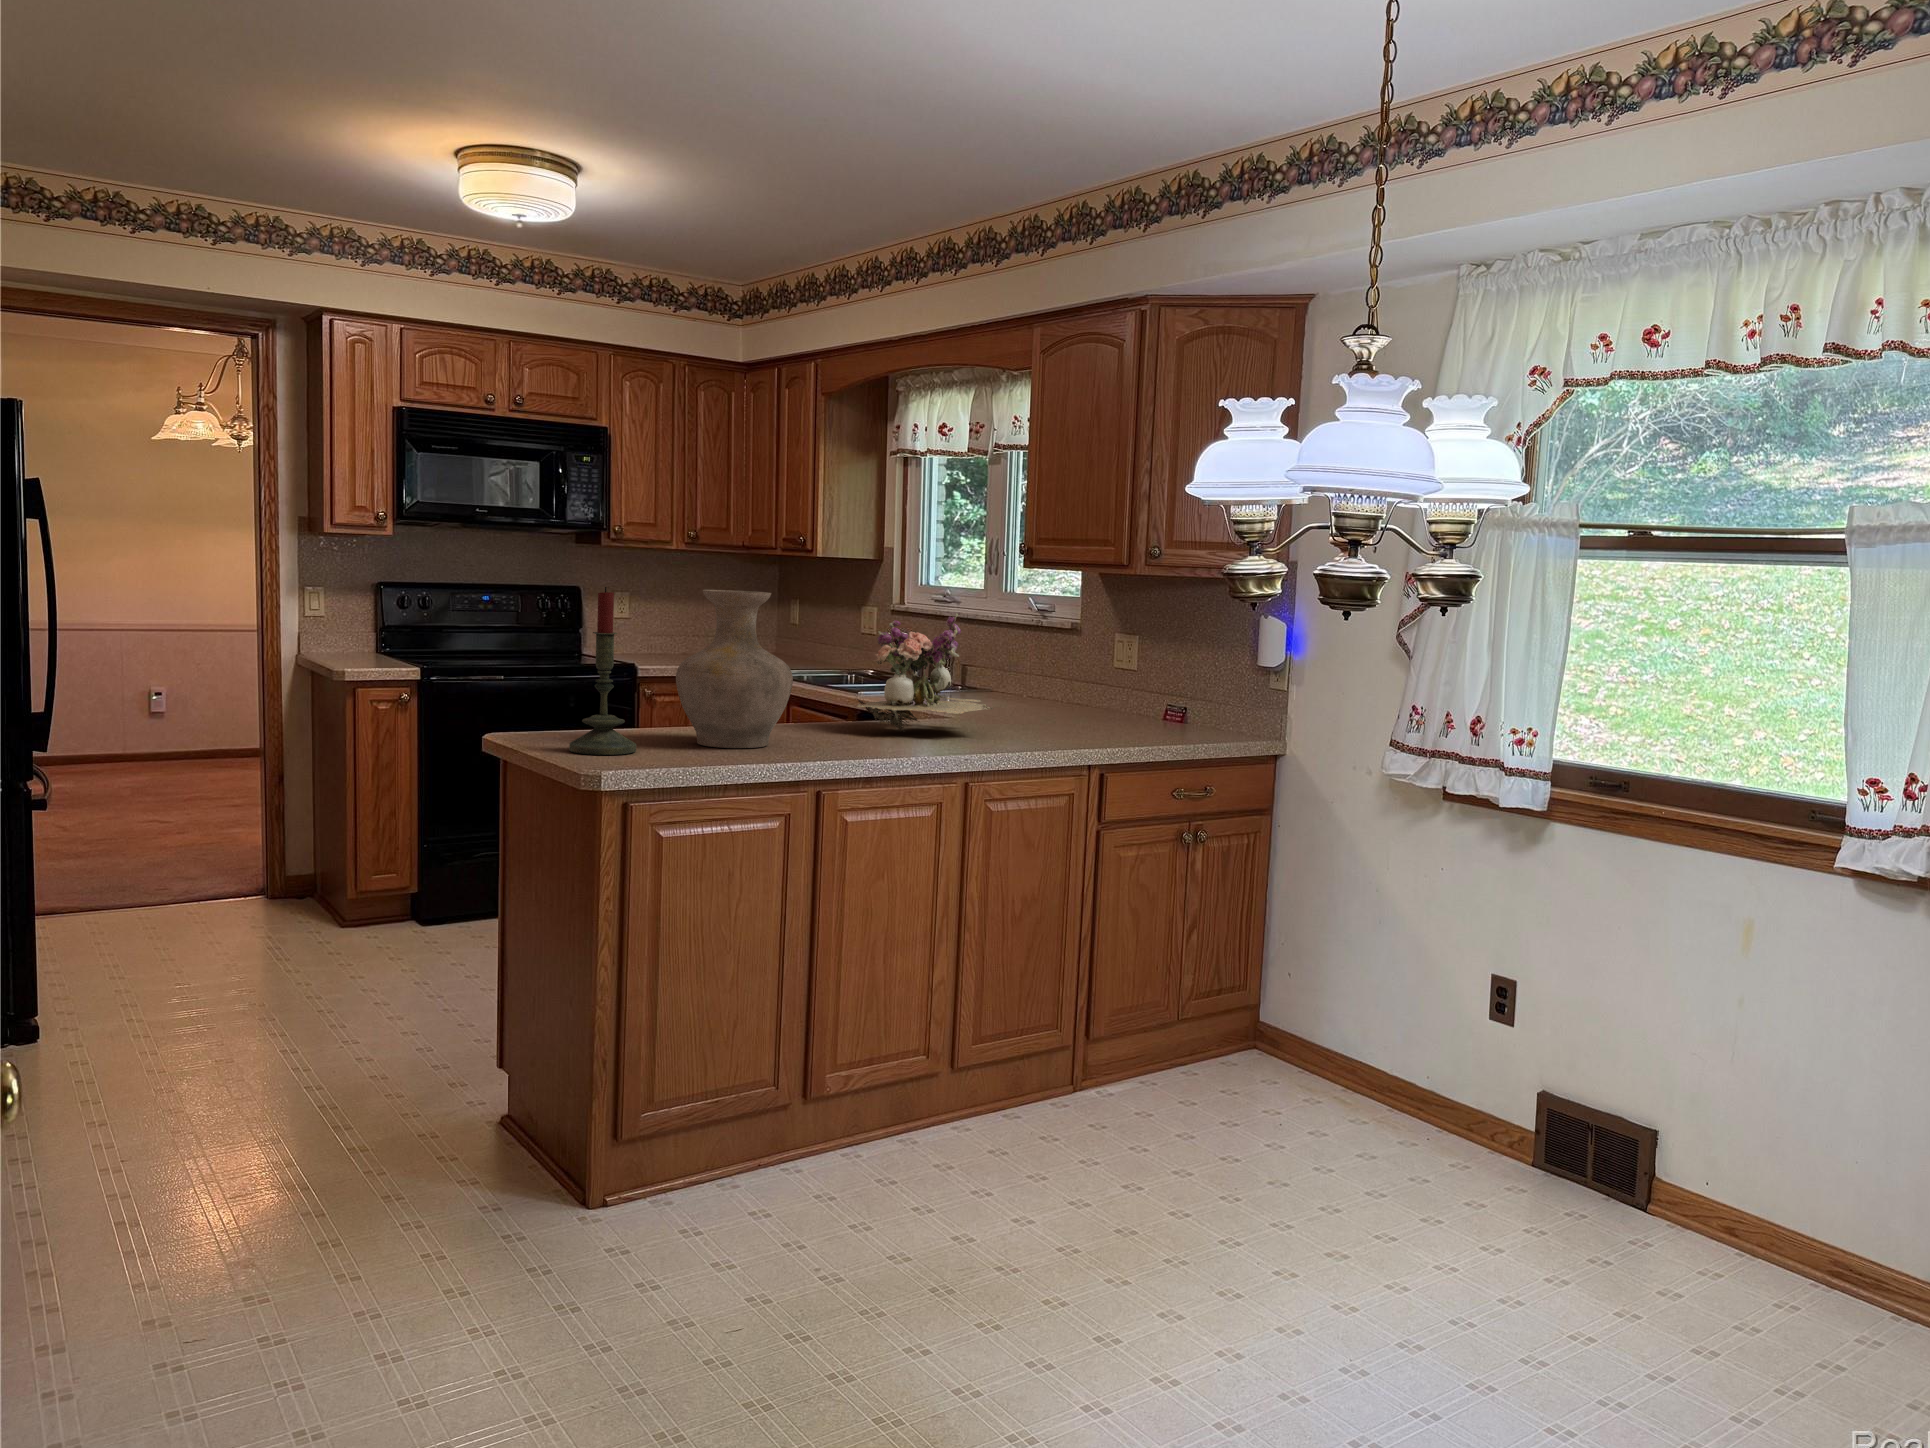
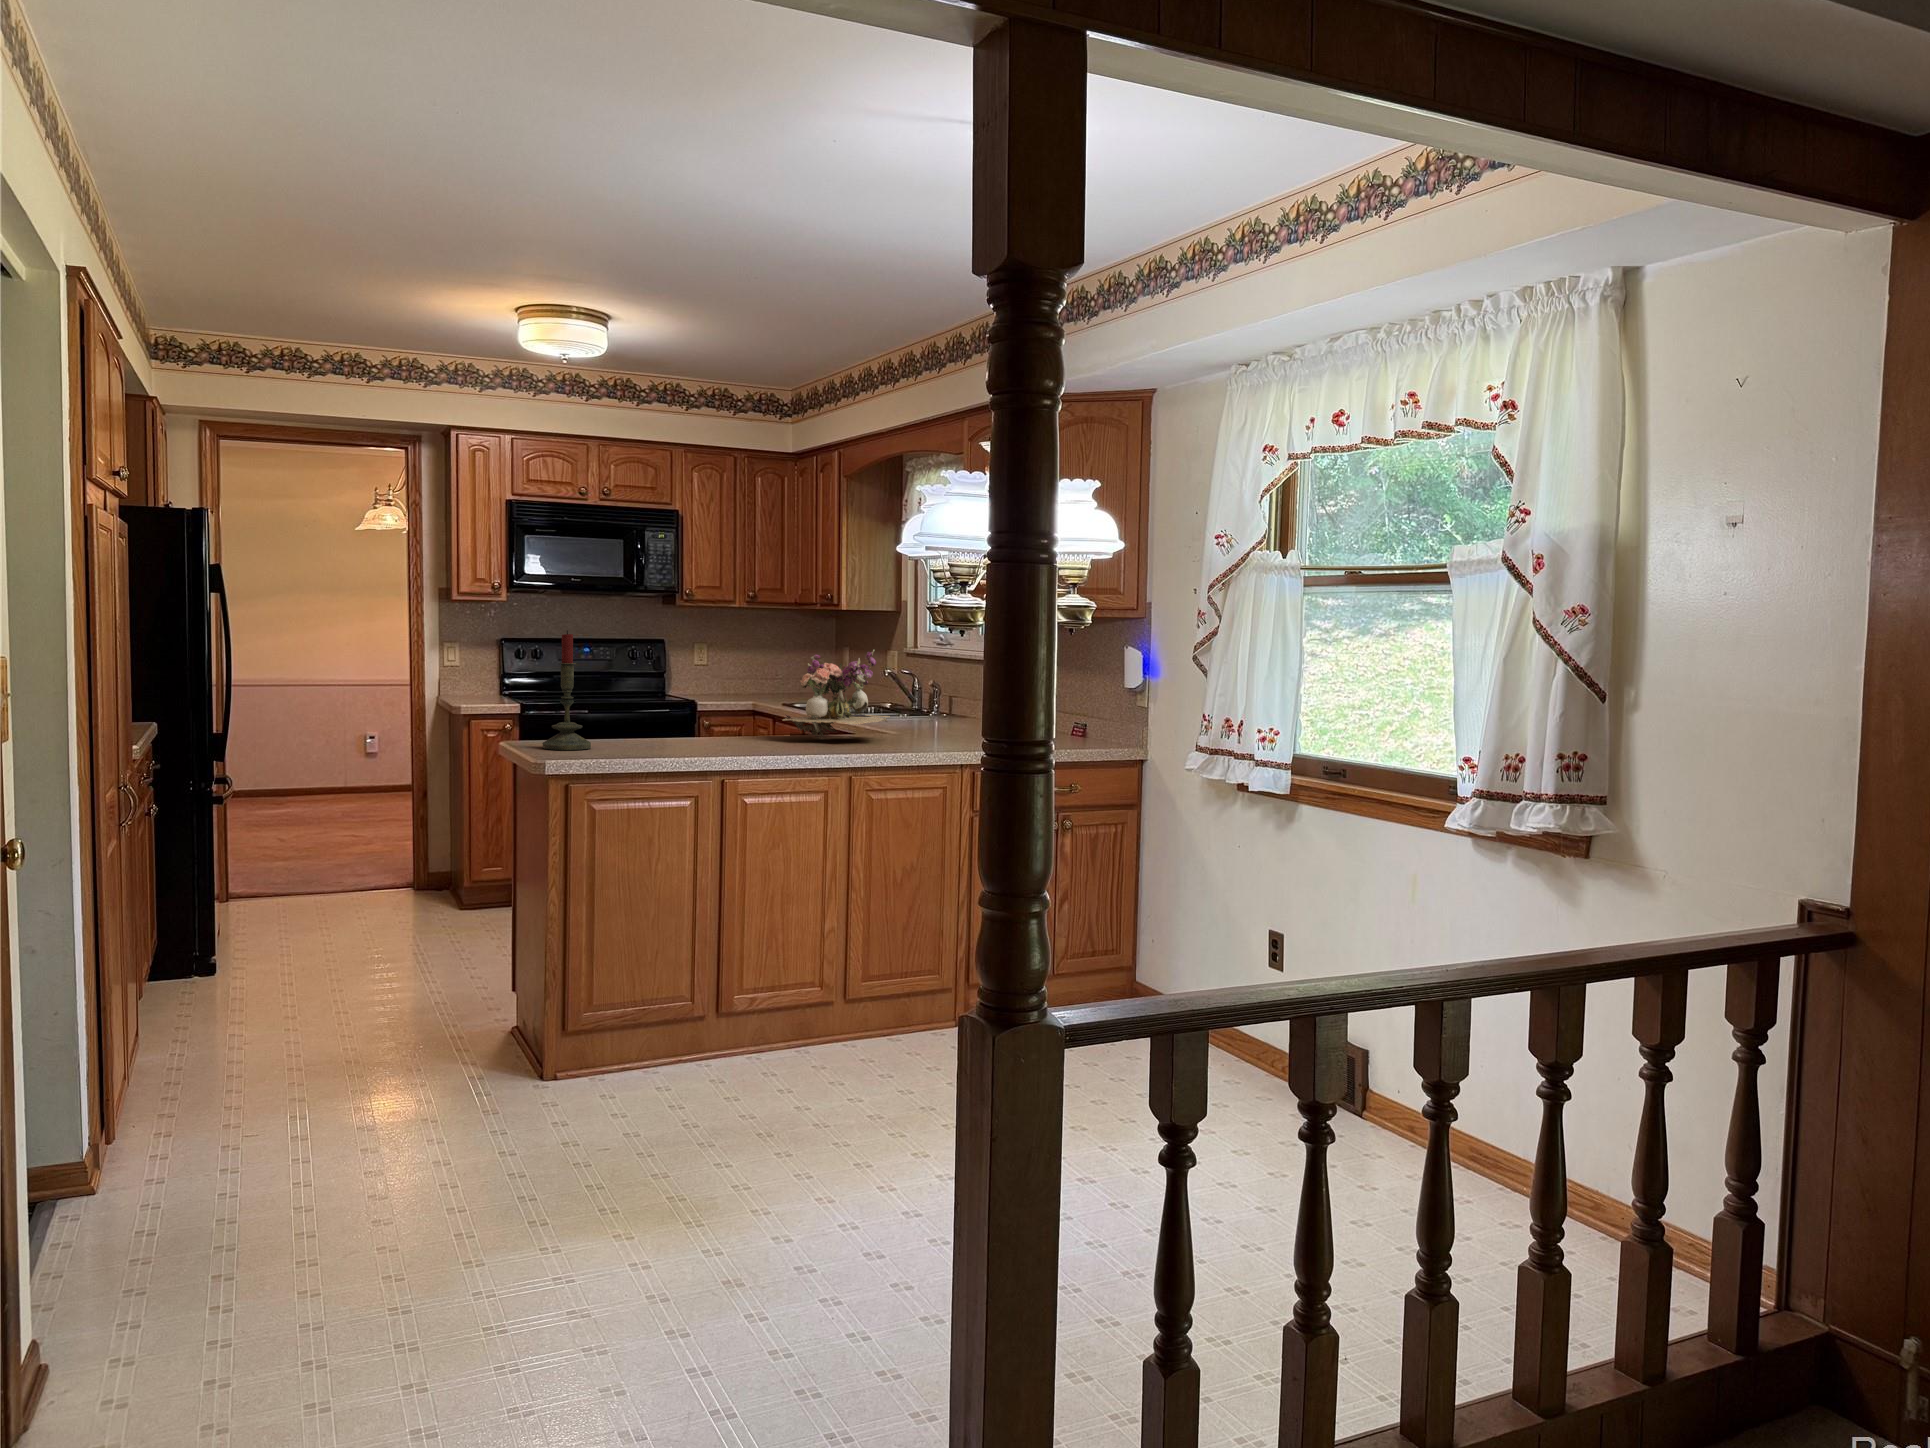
vase: present [676,590,793,748] -> none [629,632,716,747]

